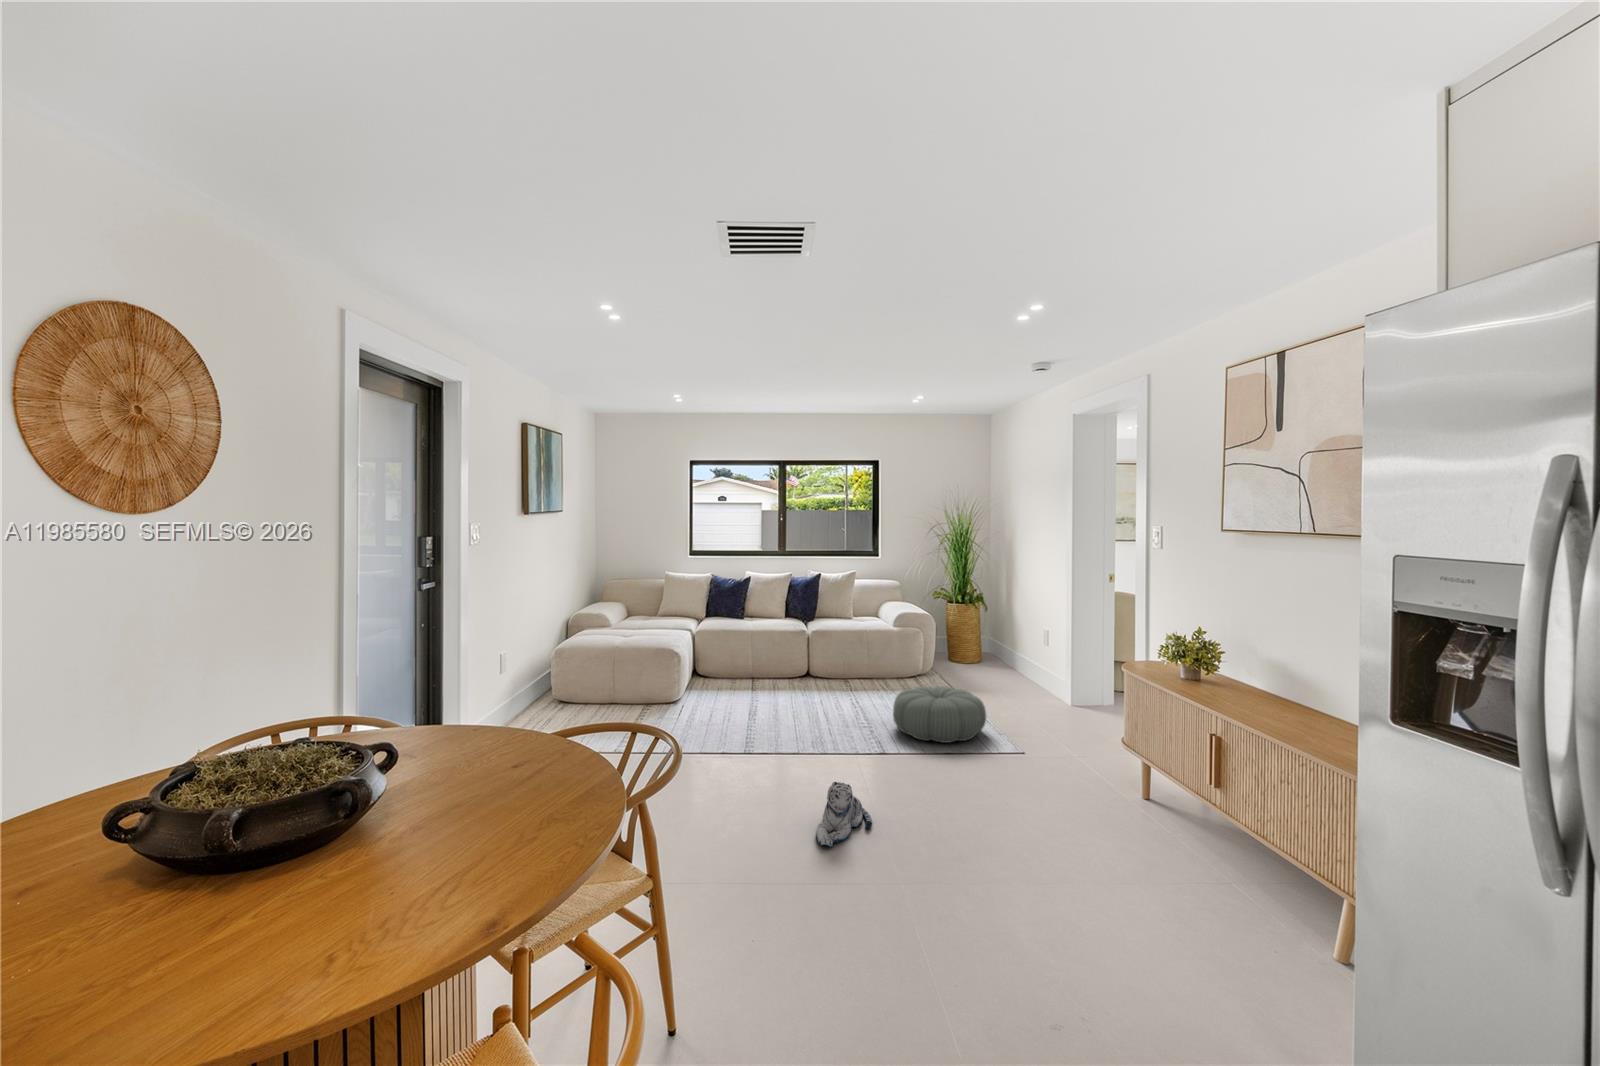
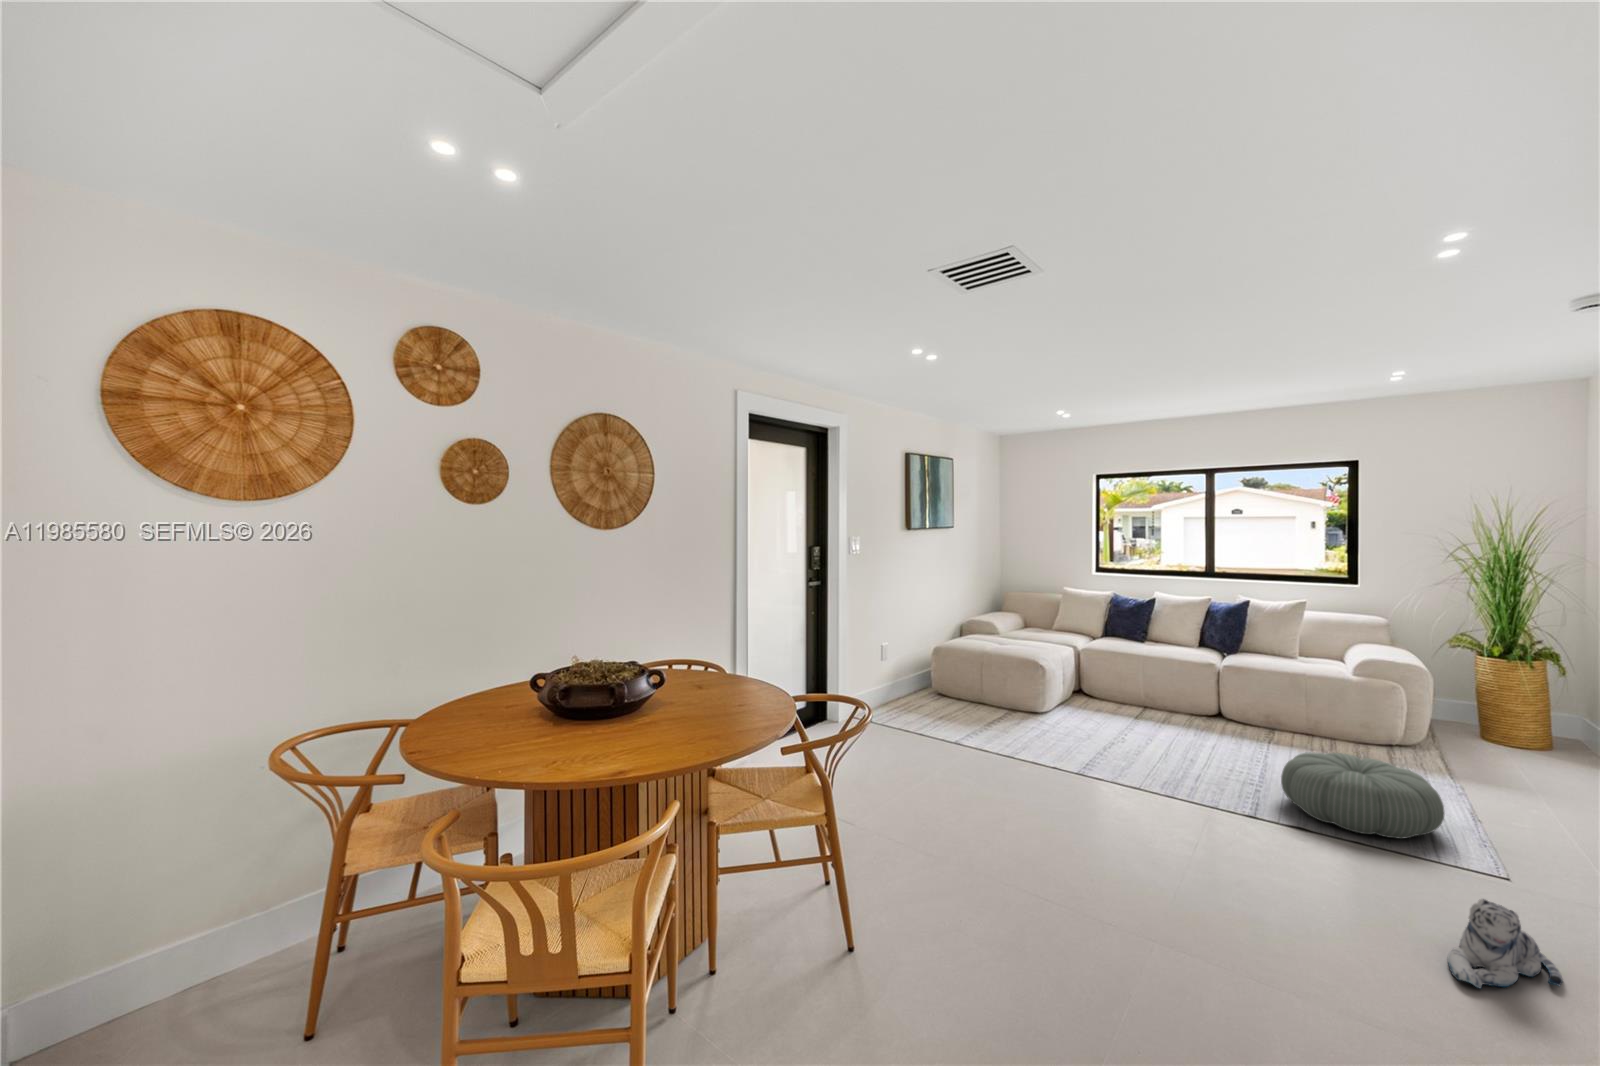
plush toy: present [816,782,872,847] -> present [1447,899,1563,989]

